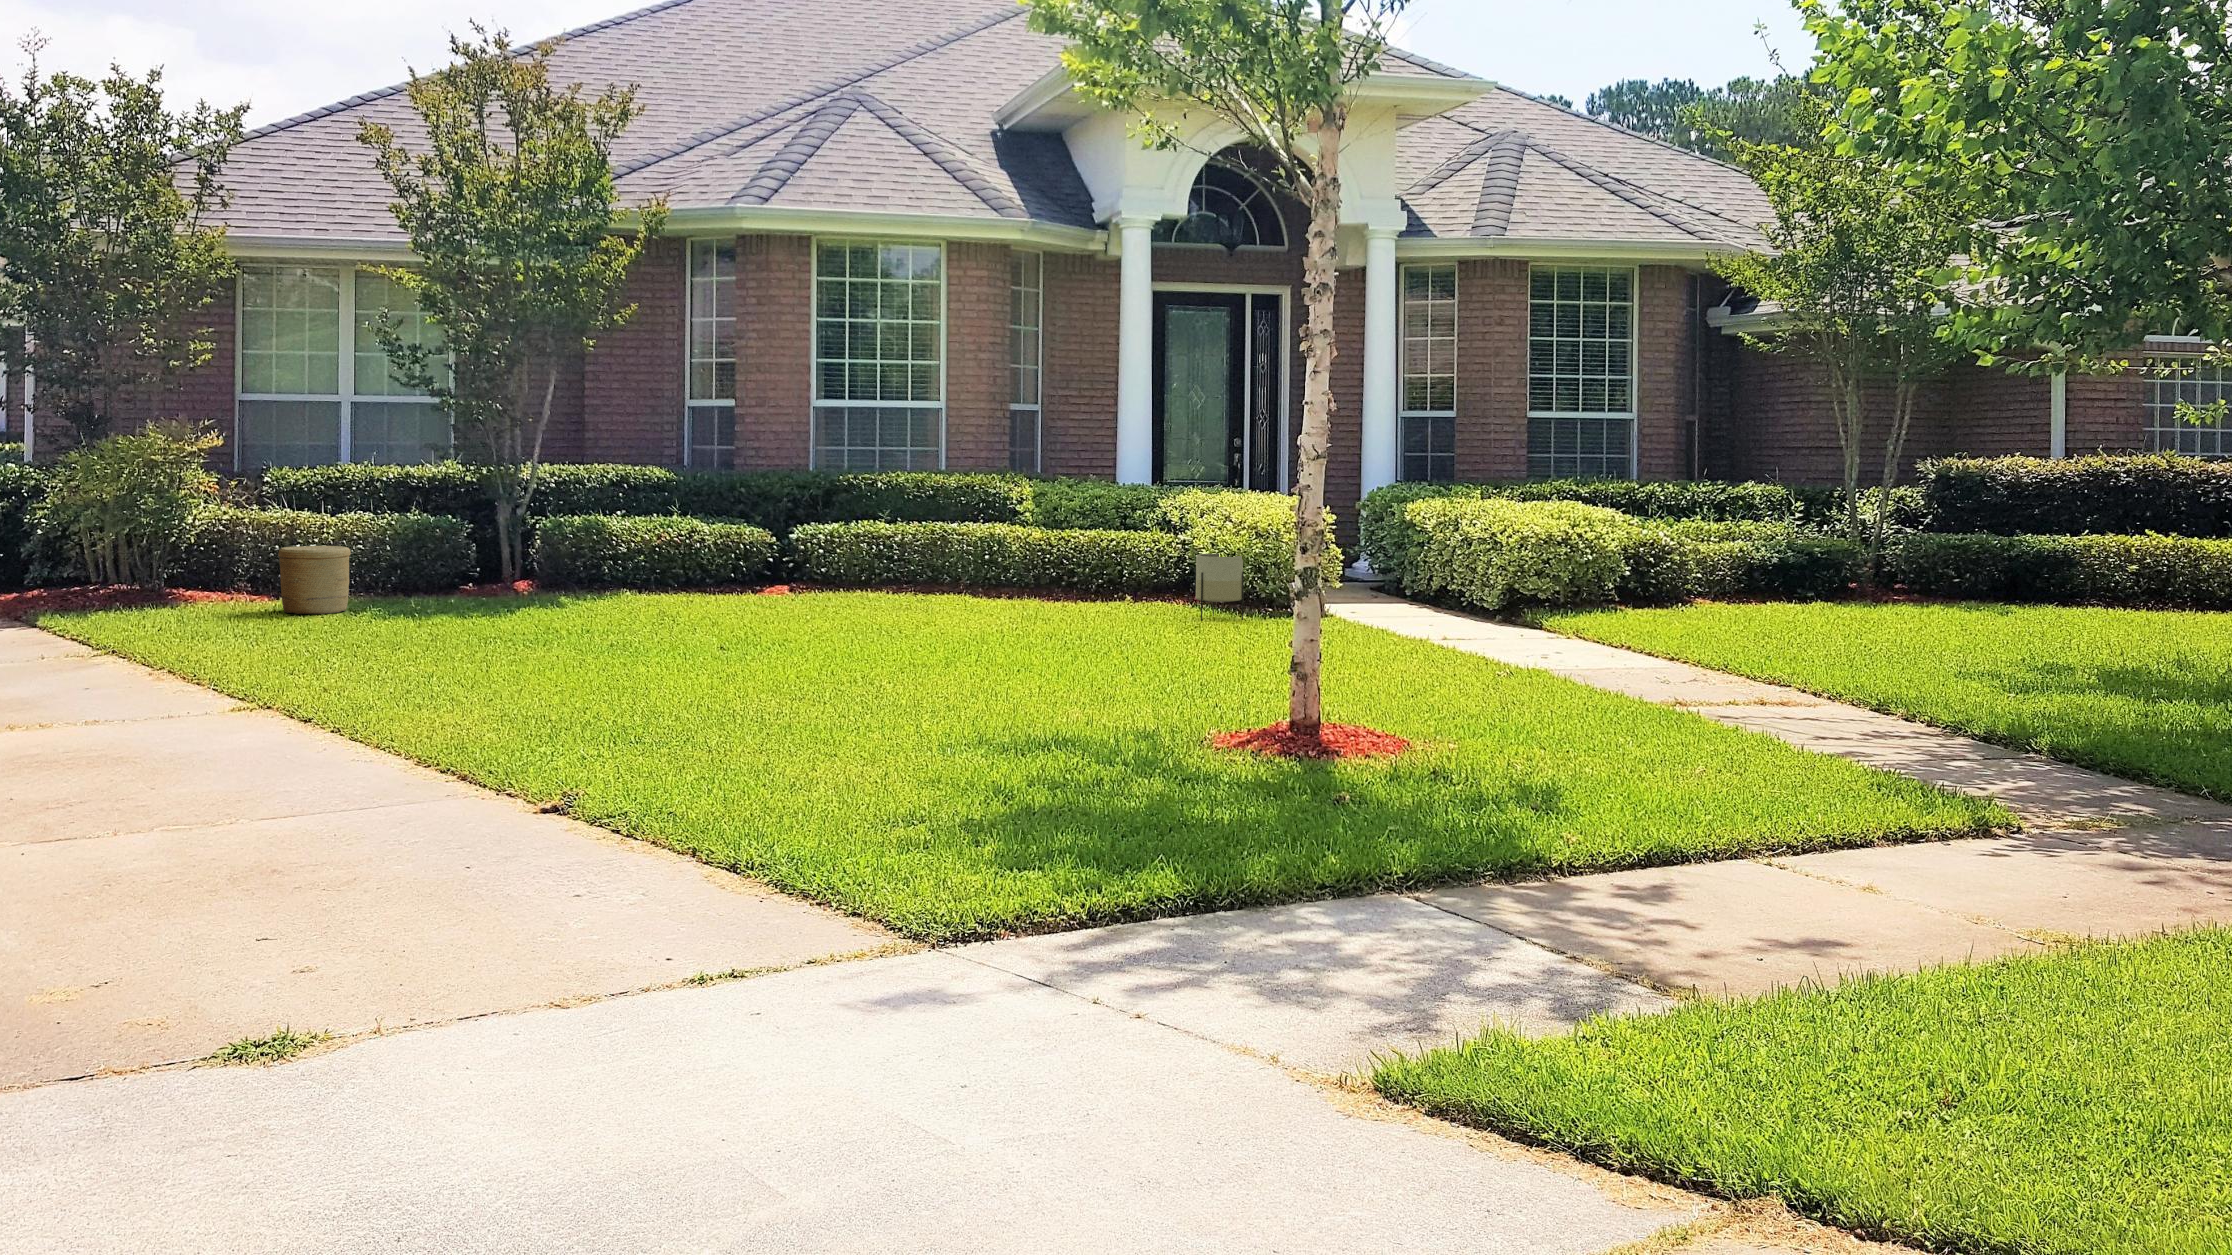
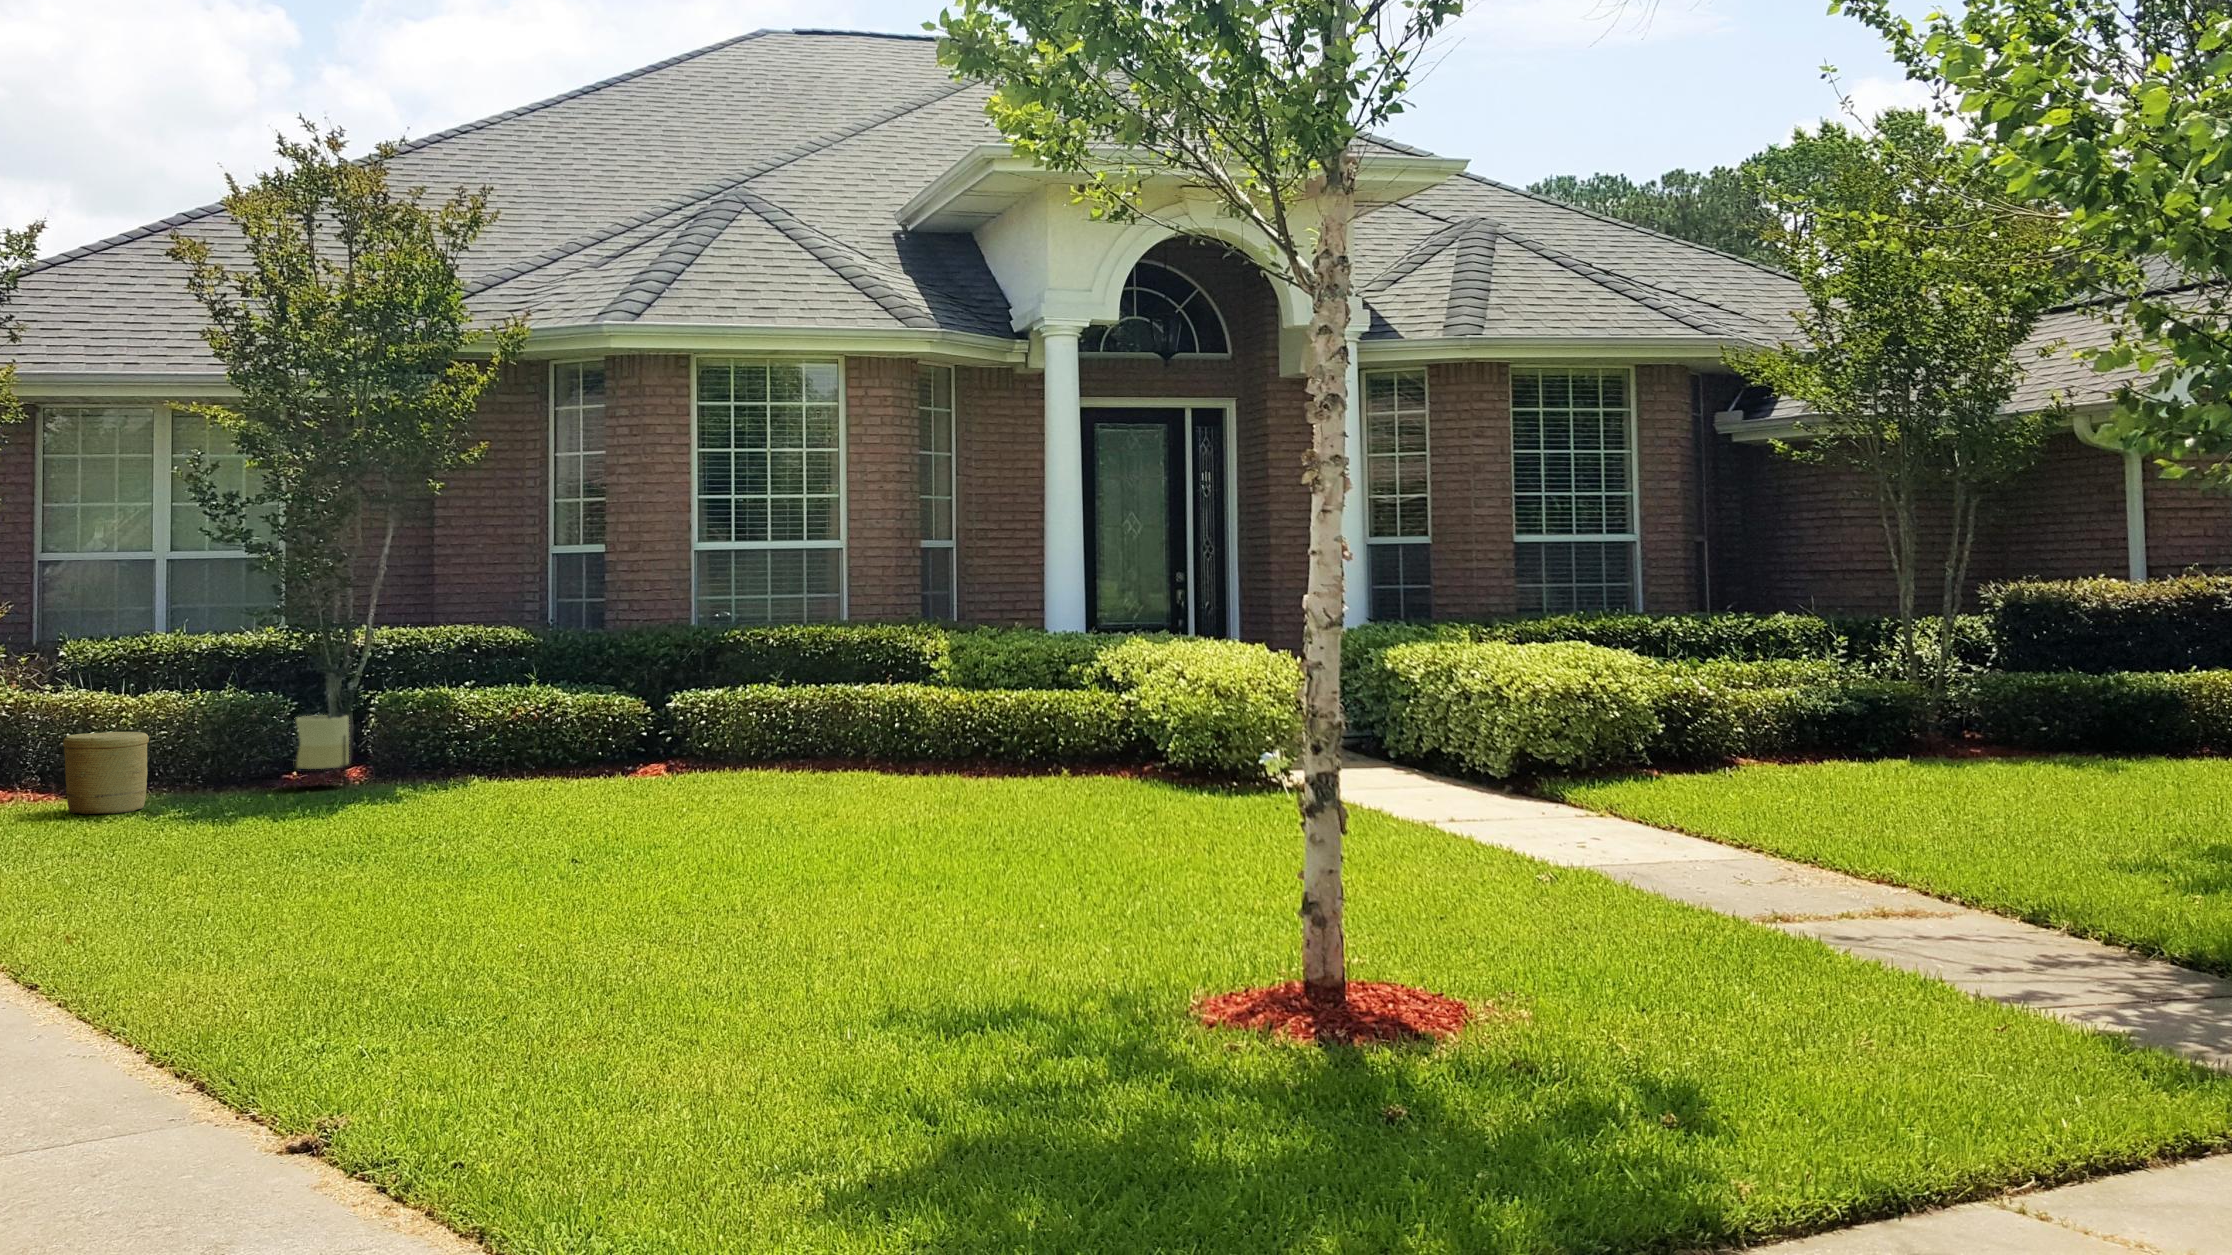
planter: present [1196,554,1244,621] -> present [295,715,349,771]

